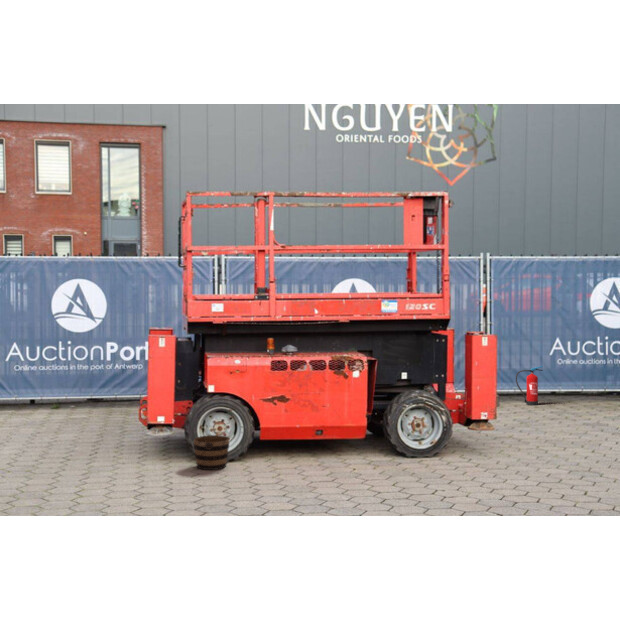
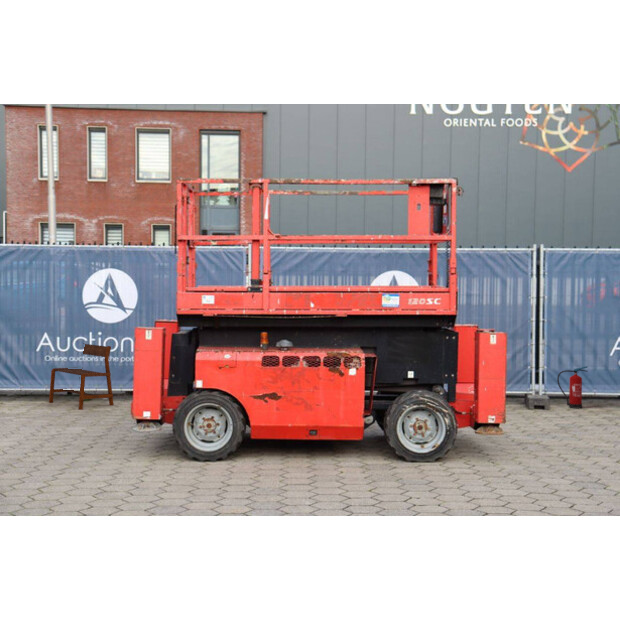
bench: none [19,352,88,420] -> present [49,343,113,410]
bucket: present [194,435,229,470] -> none [179,432,216,468]

